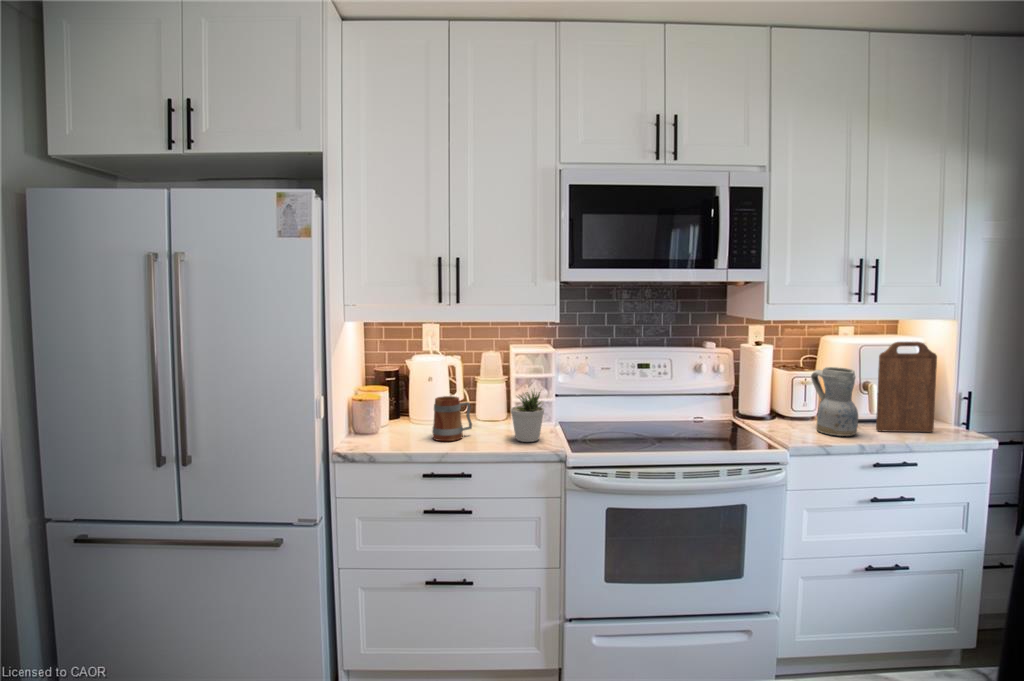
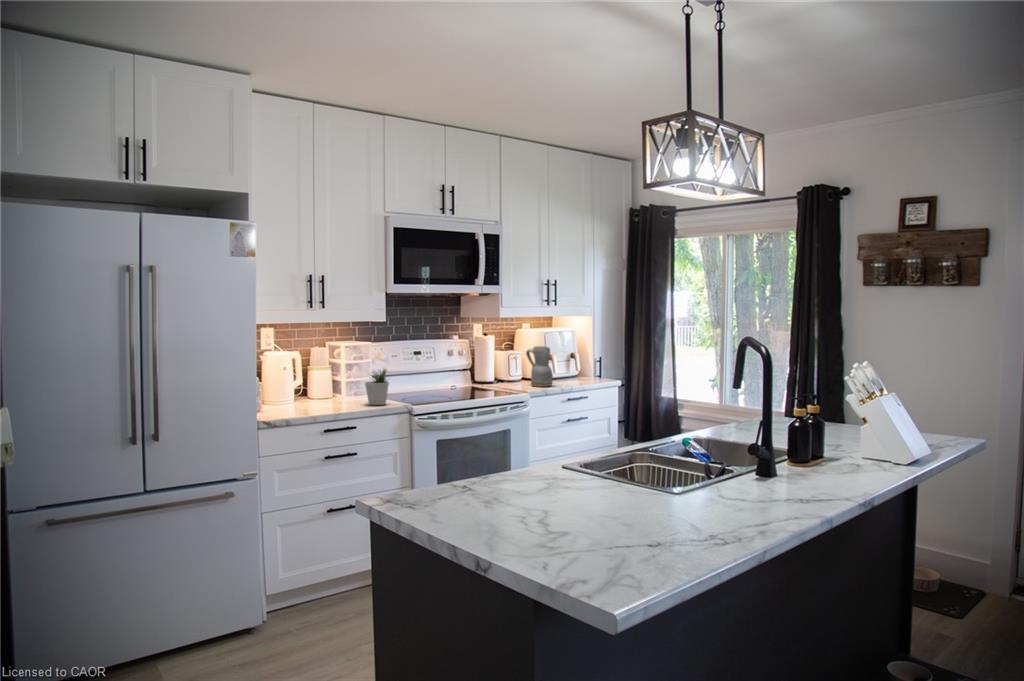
cutting board: present [876,342,937,432] -> none [558,329,585,384]
mug: present [432,396,472,441] -> none [309,378,336,410]

